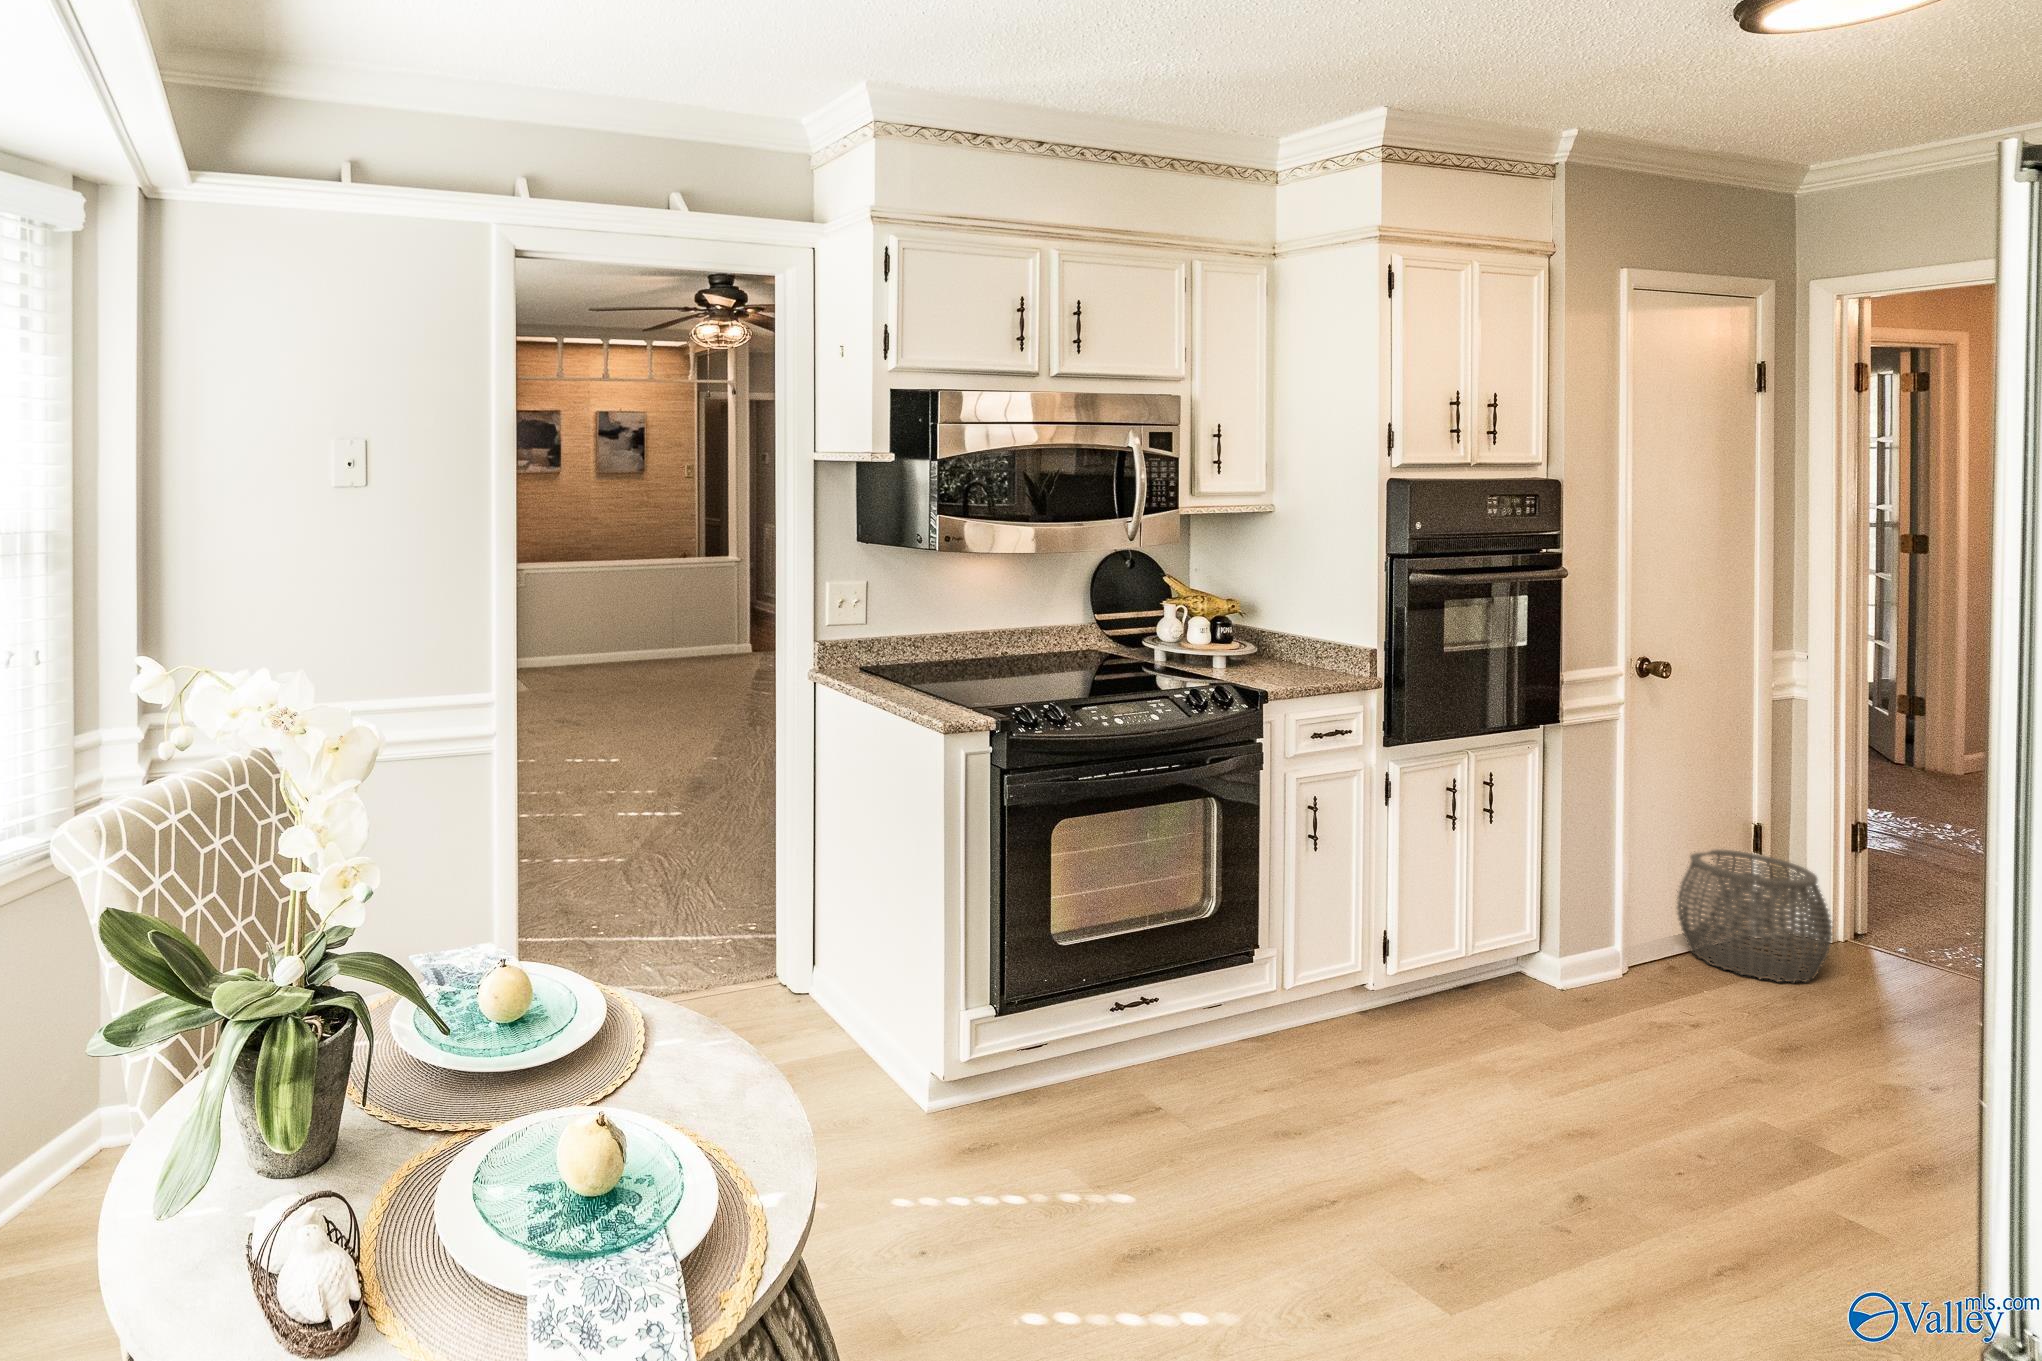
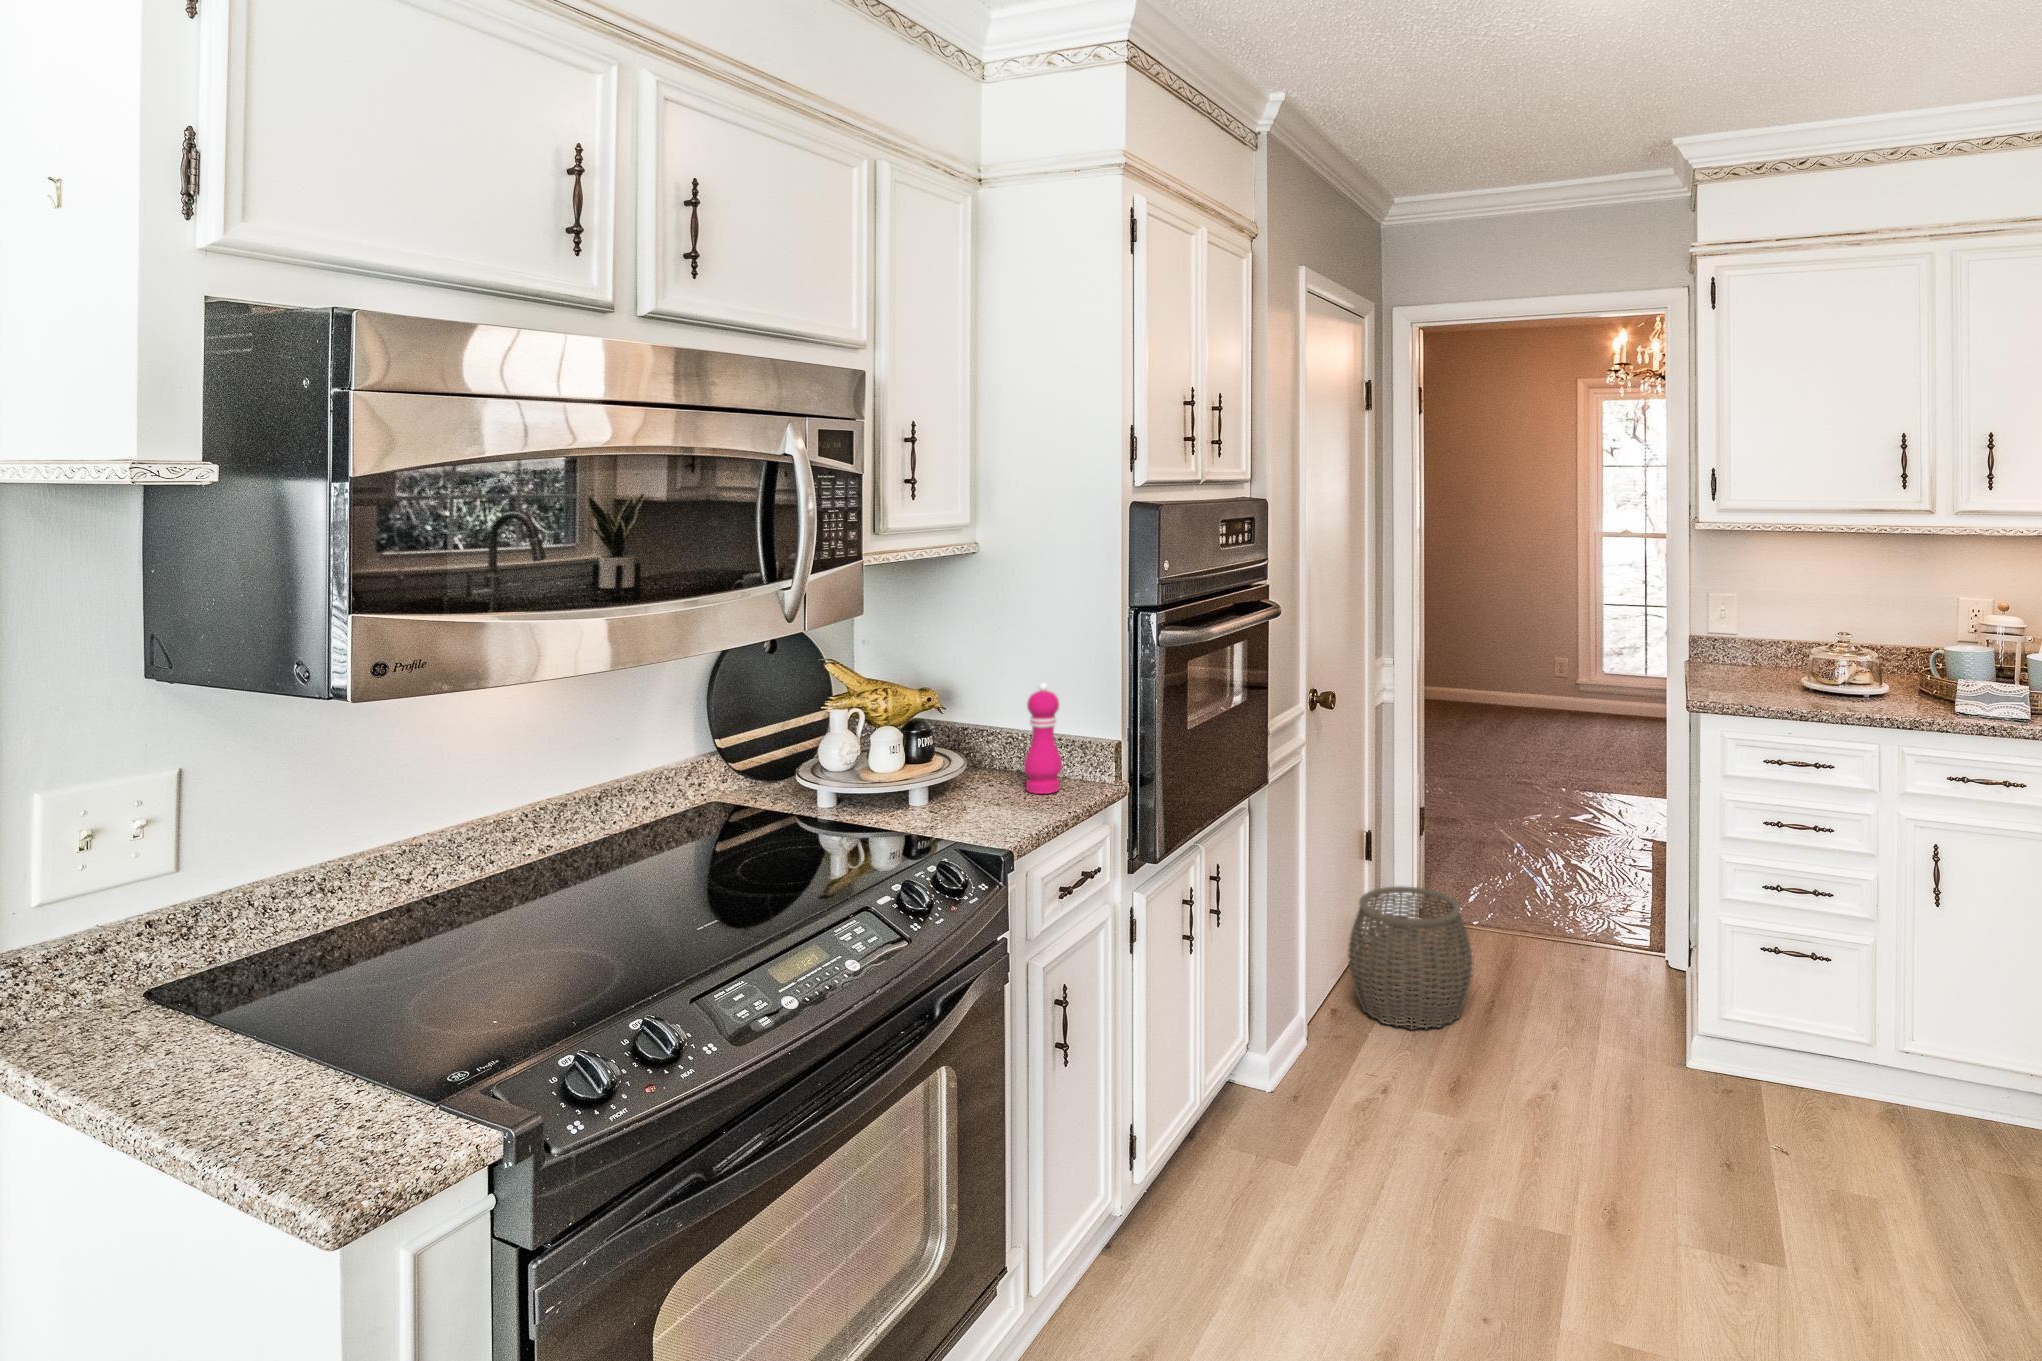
pepper mill: none [1298,599,1327,673] -> present [1024,682,1062,794]

